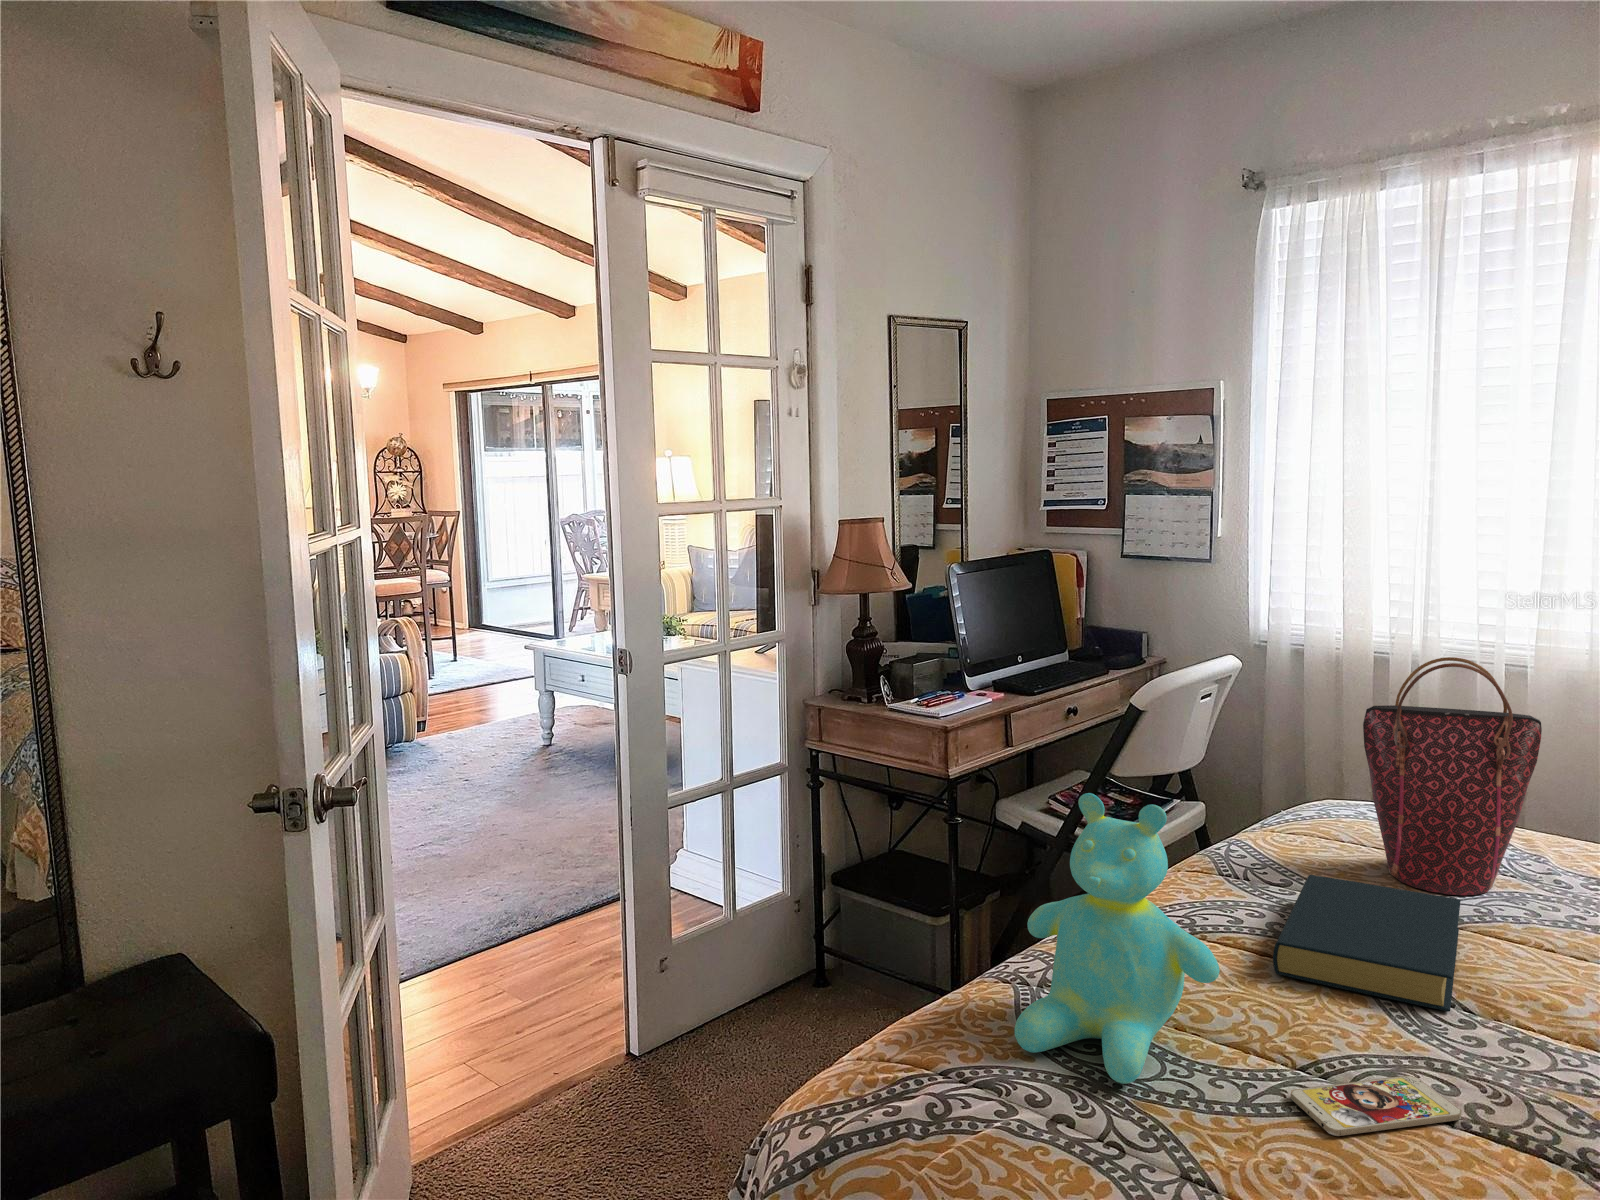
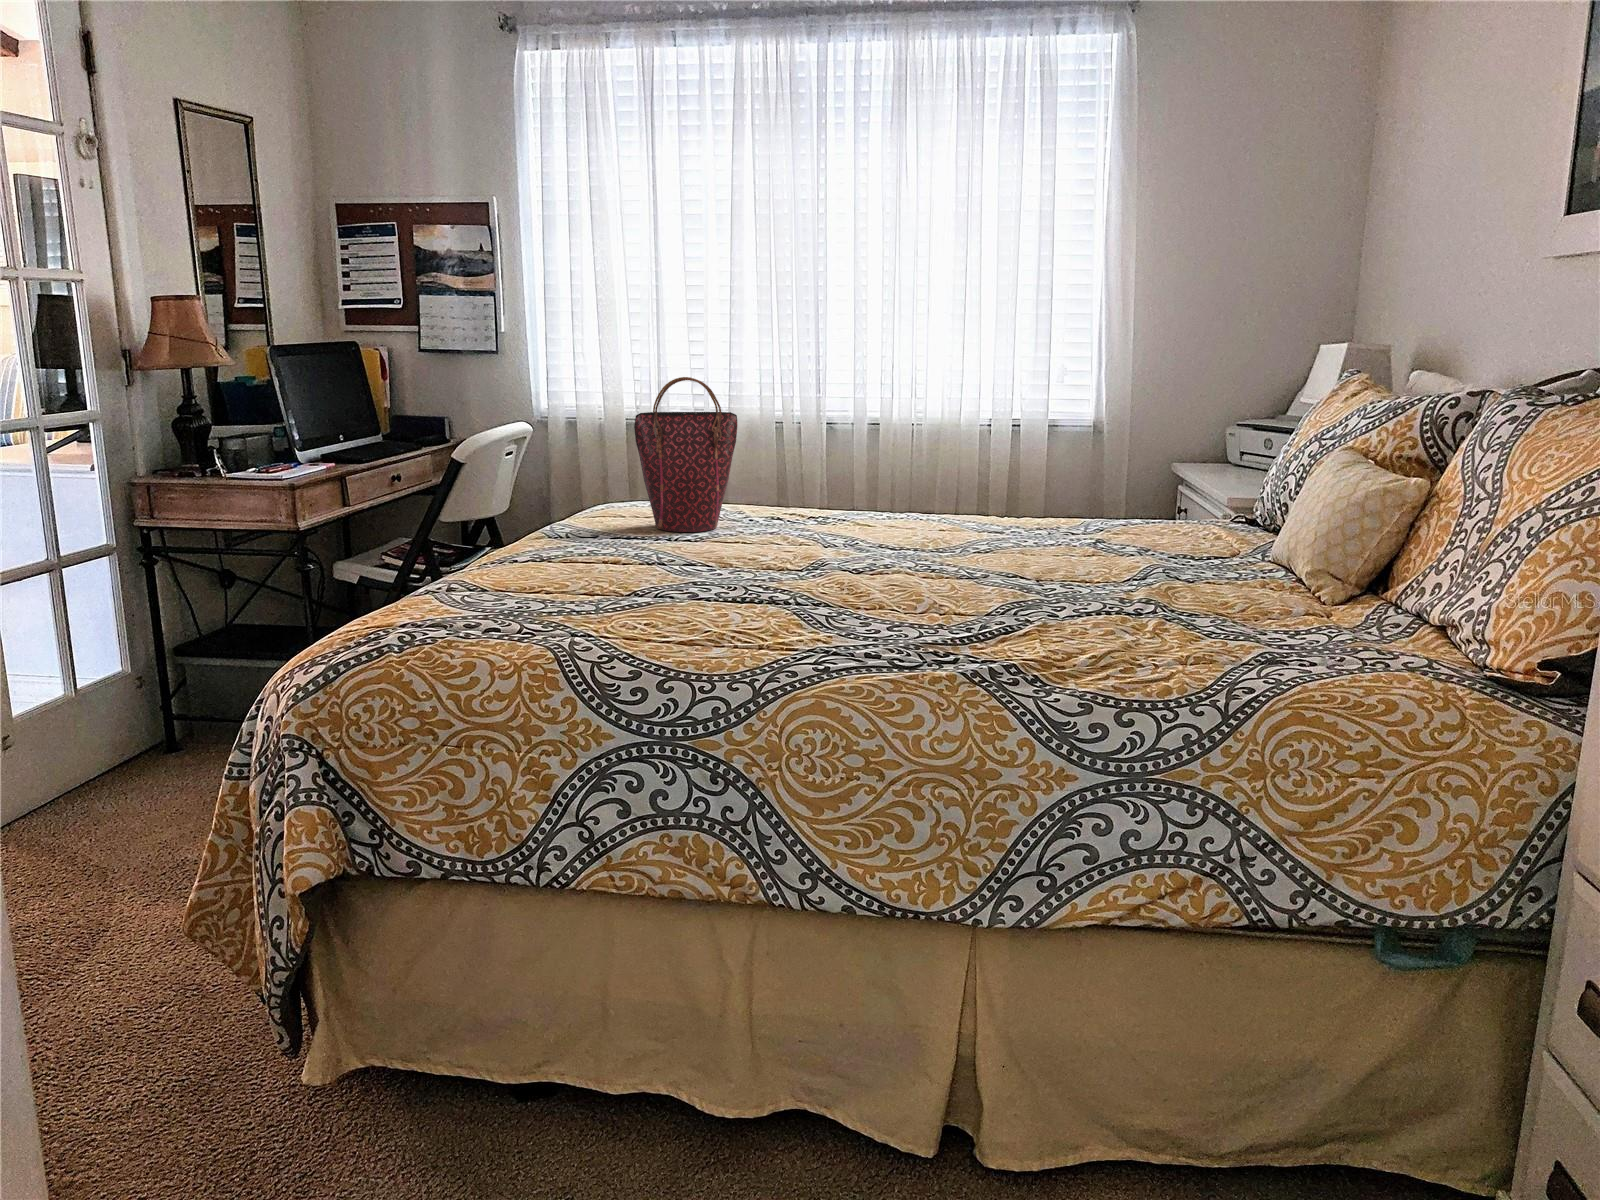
teddy bear: present [1015,793,1220,1084] -> none [439,436,574,612]
hardback book: present [1273,875,1461,1012] -> none [598,523,701,568]
smartphone: present [1290,1076,1461,1136] -> none [622,587,712,610]

